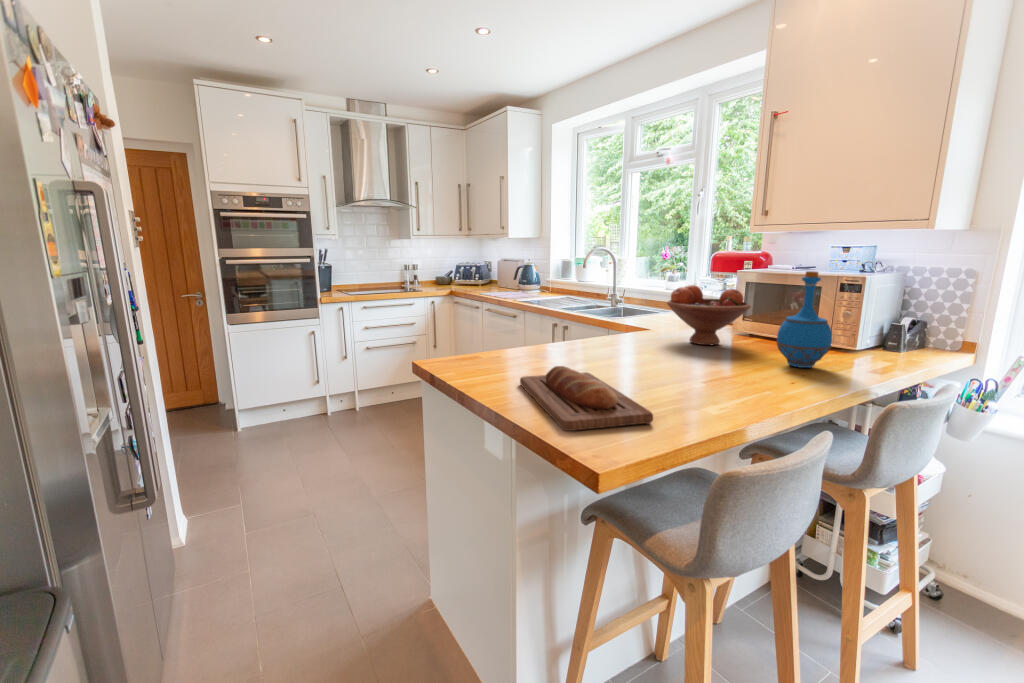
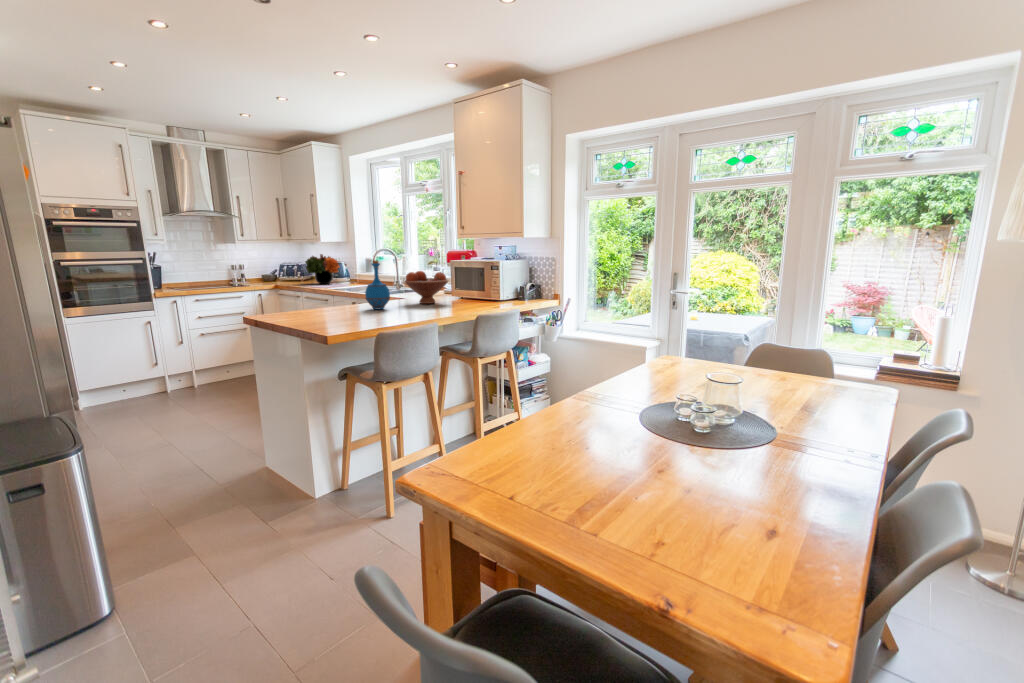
flower arrangement: none [487,253,530,292] -> present [305,254,340,284]
bottle: present [776,271,832,368] -> present [365,261,390,309]
bread loaf: present [520,366,653,431] -> none [304,308,359,329]

